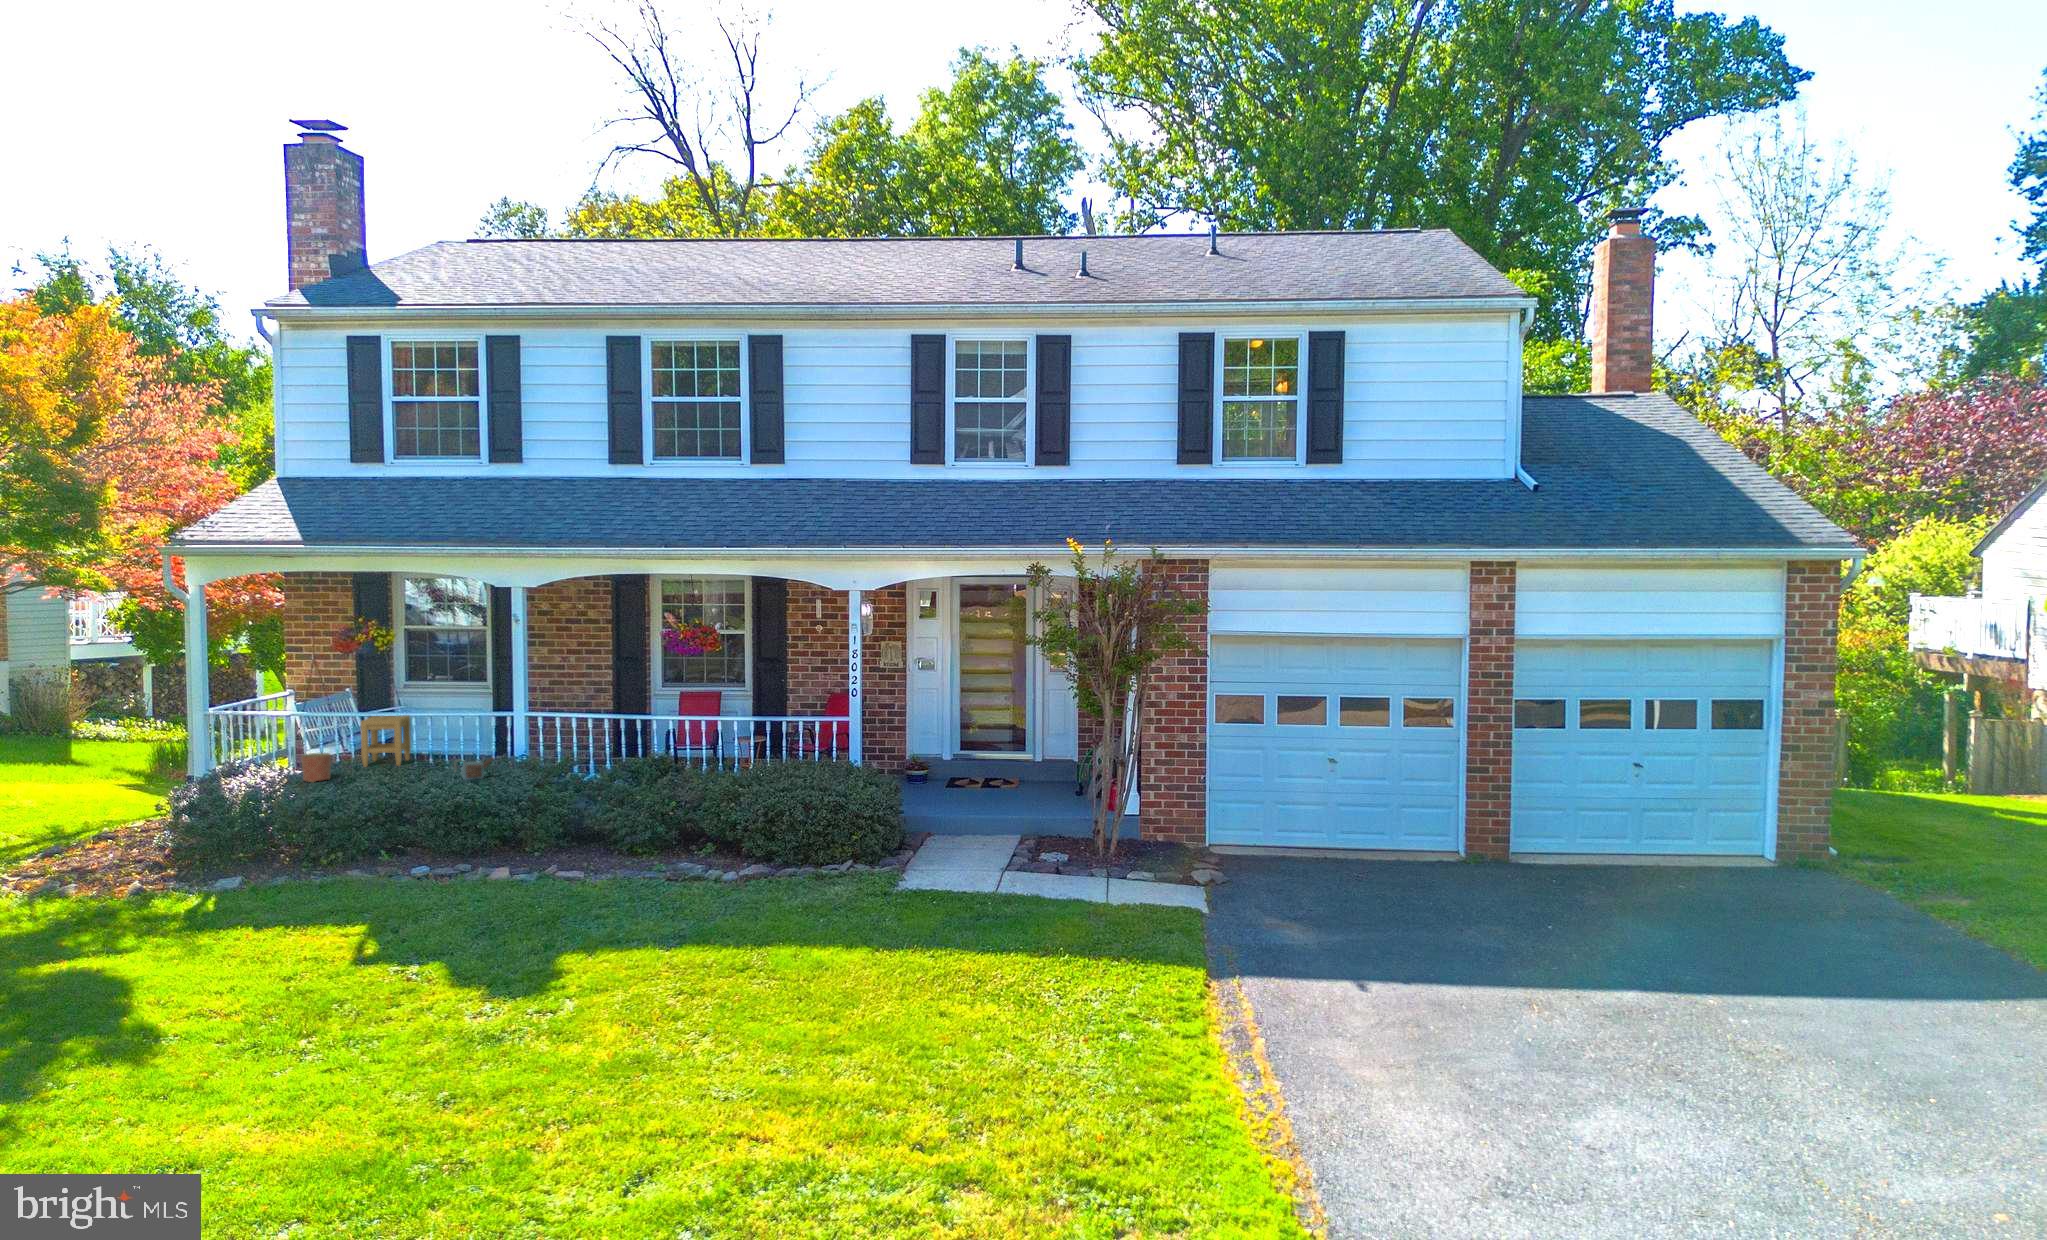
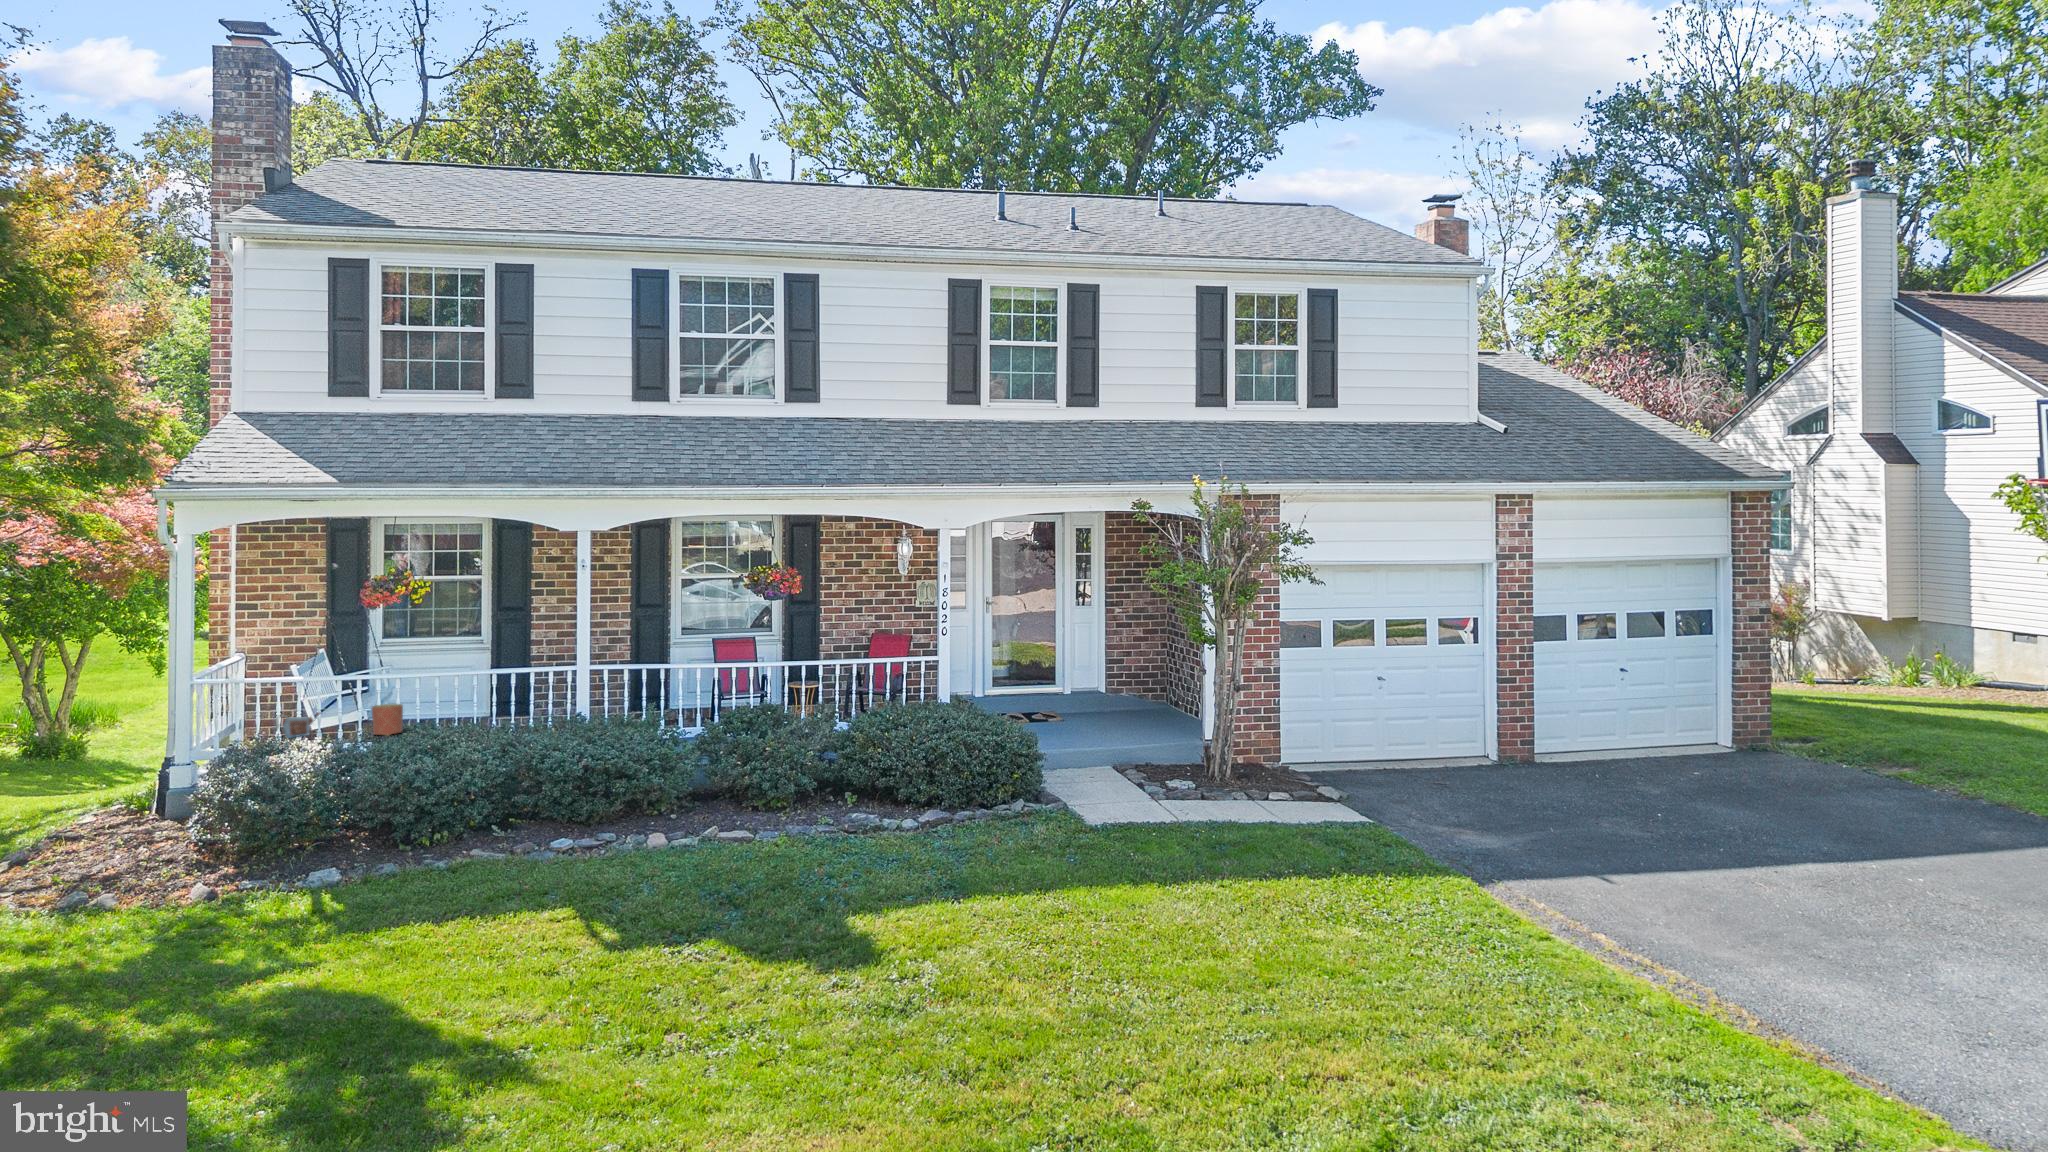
stool: present [360,715,411,767] -> none [407,667,452,723]
watering can: present [454,758,493,780] -> present [275,712,320,738]

